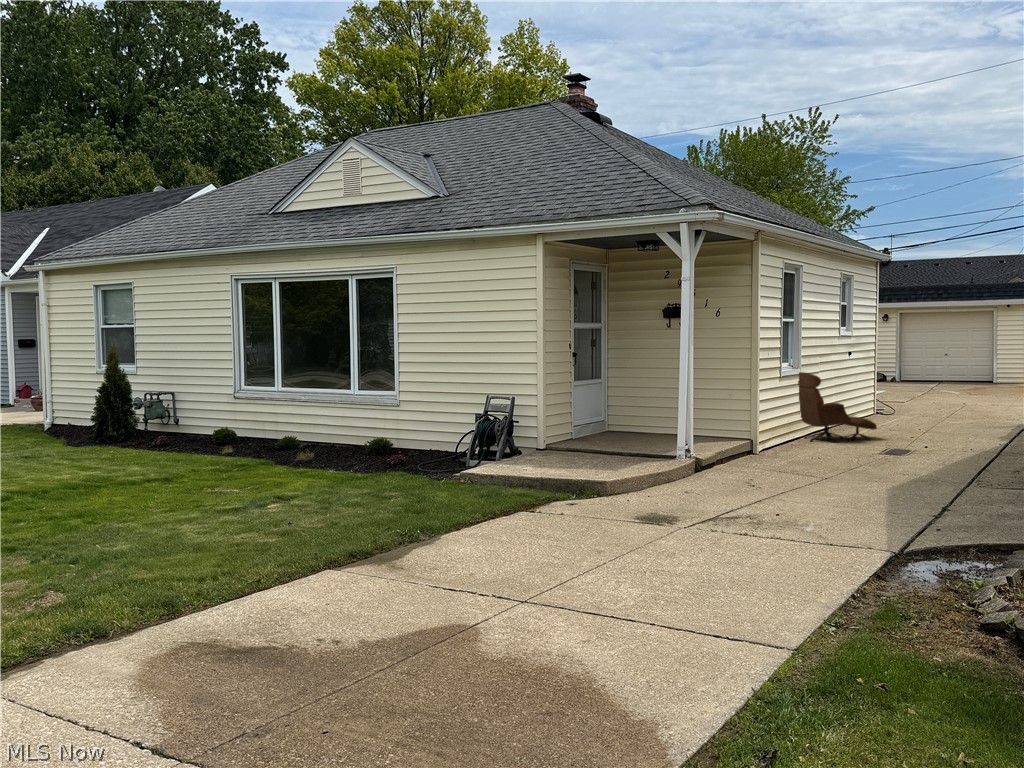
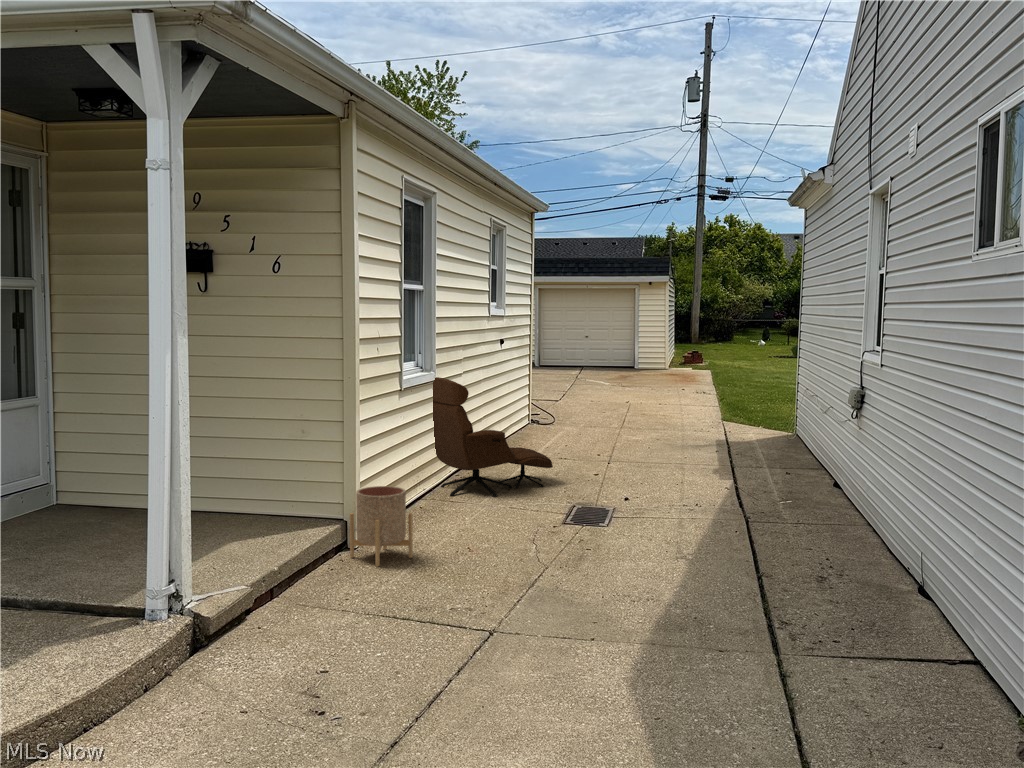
planter: none [755,423,788,460] -> present [350,486,413,567]

